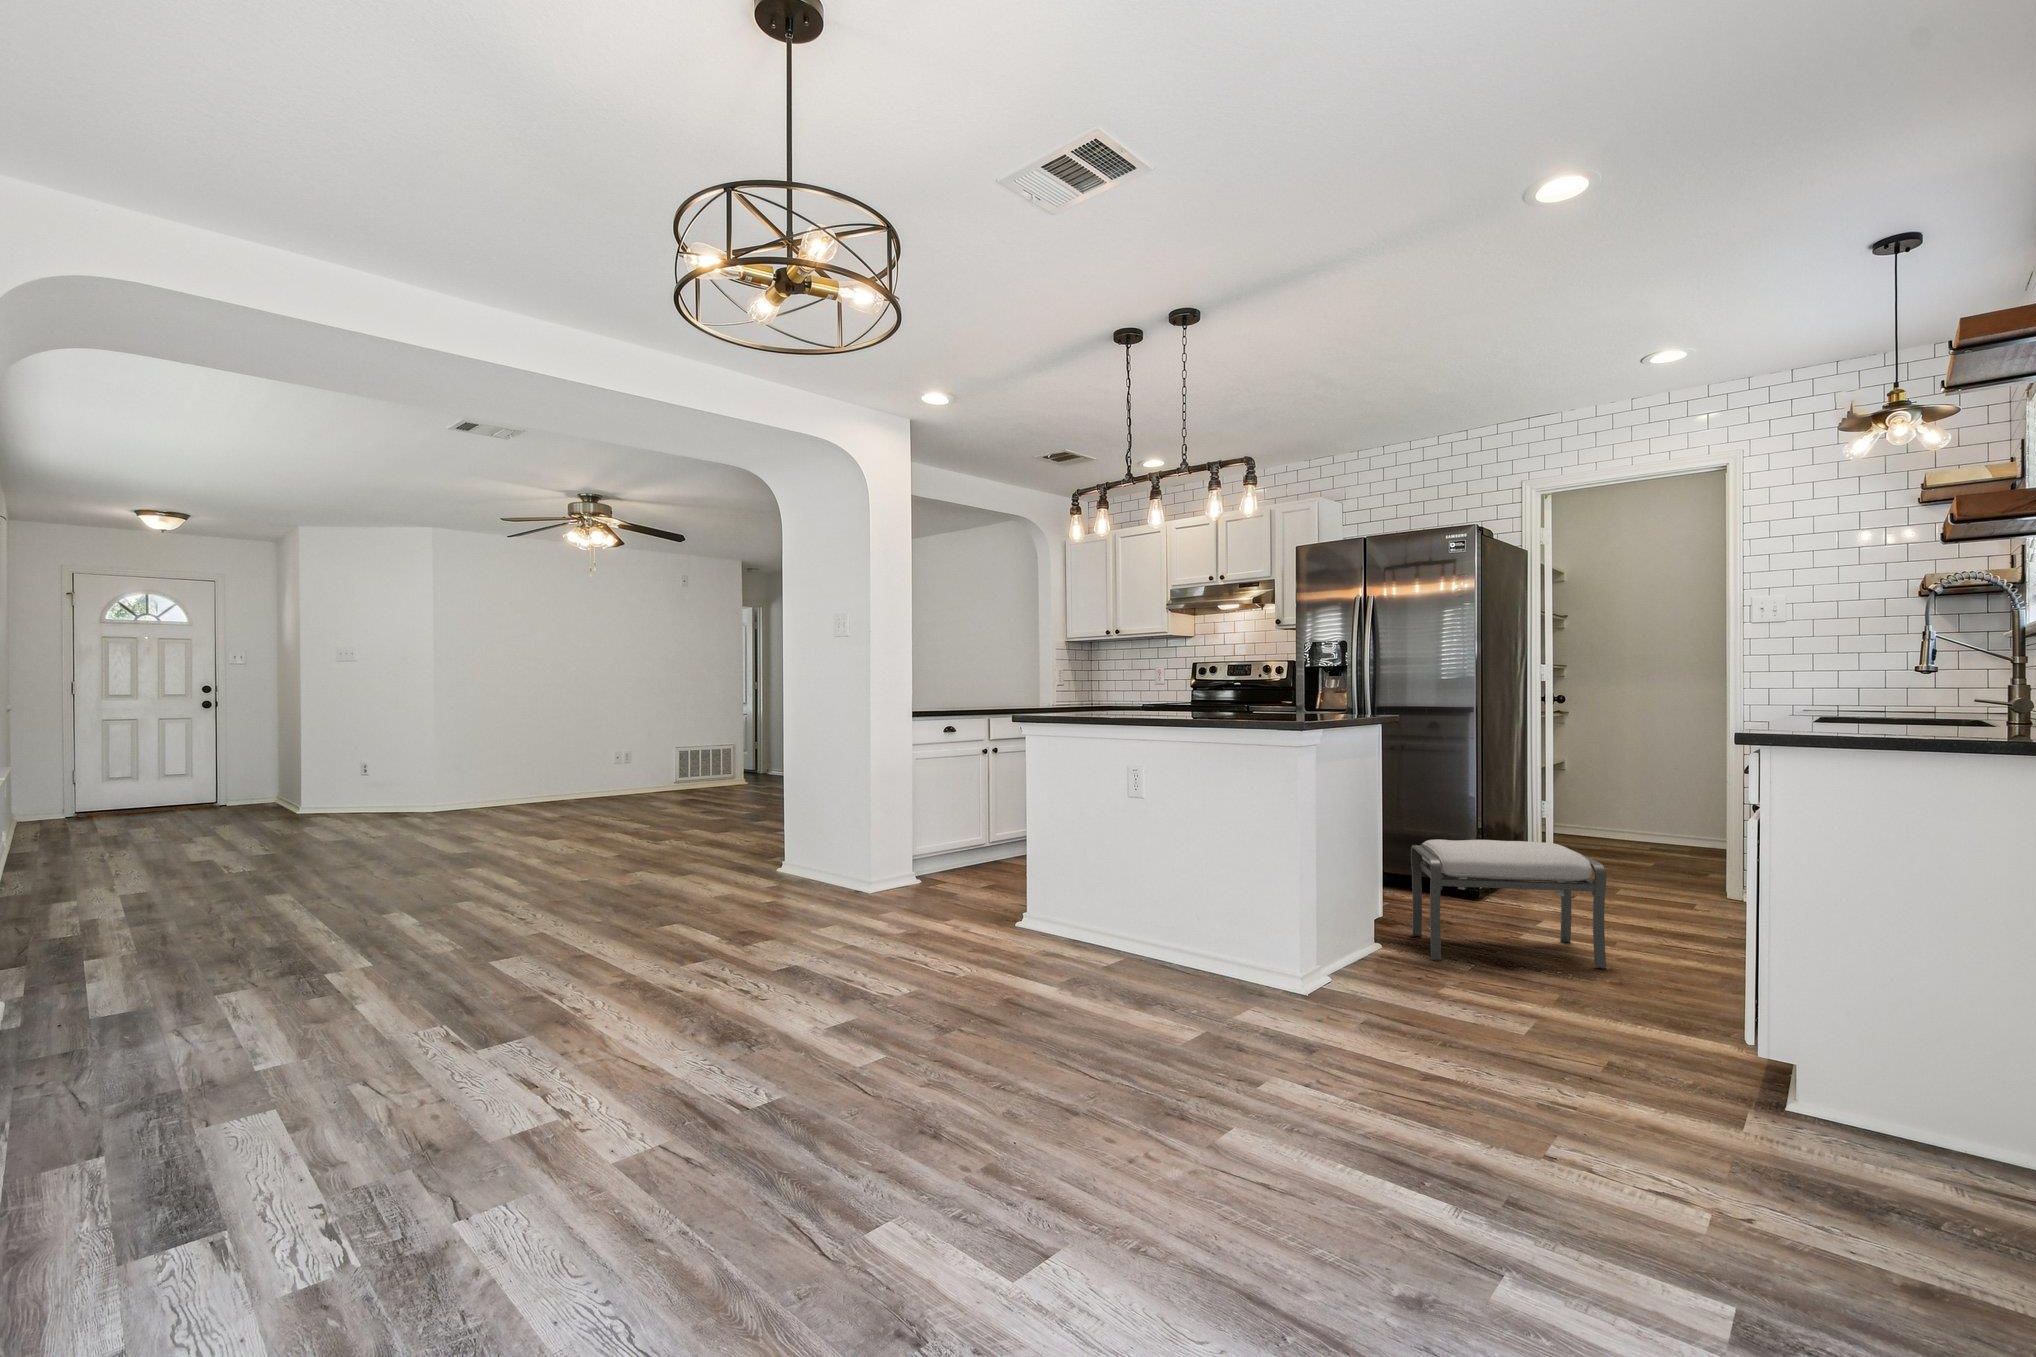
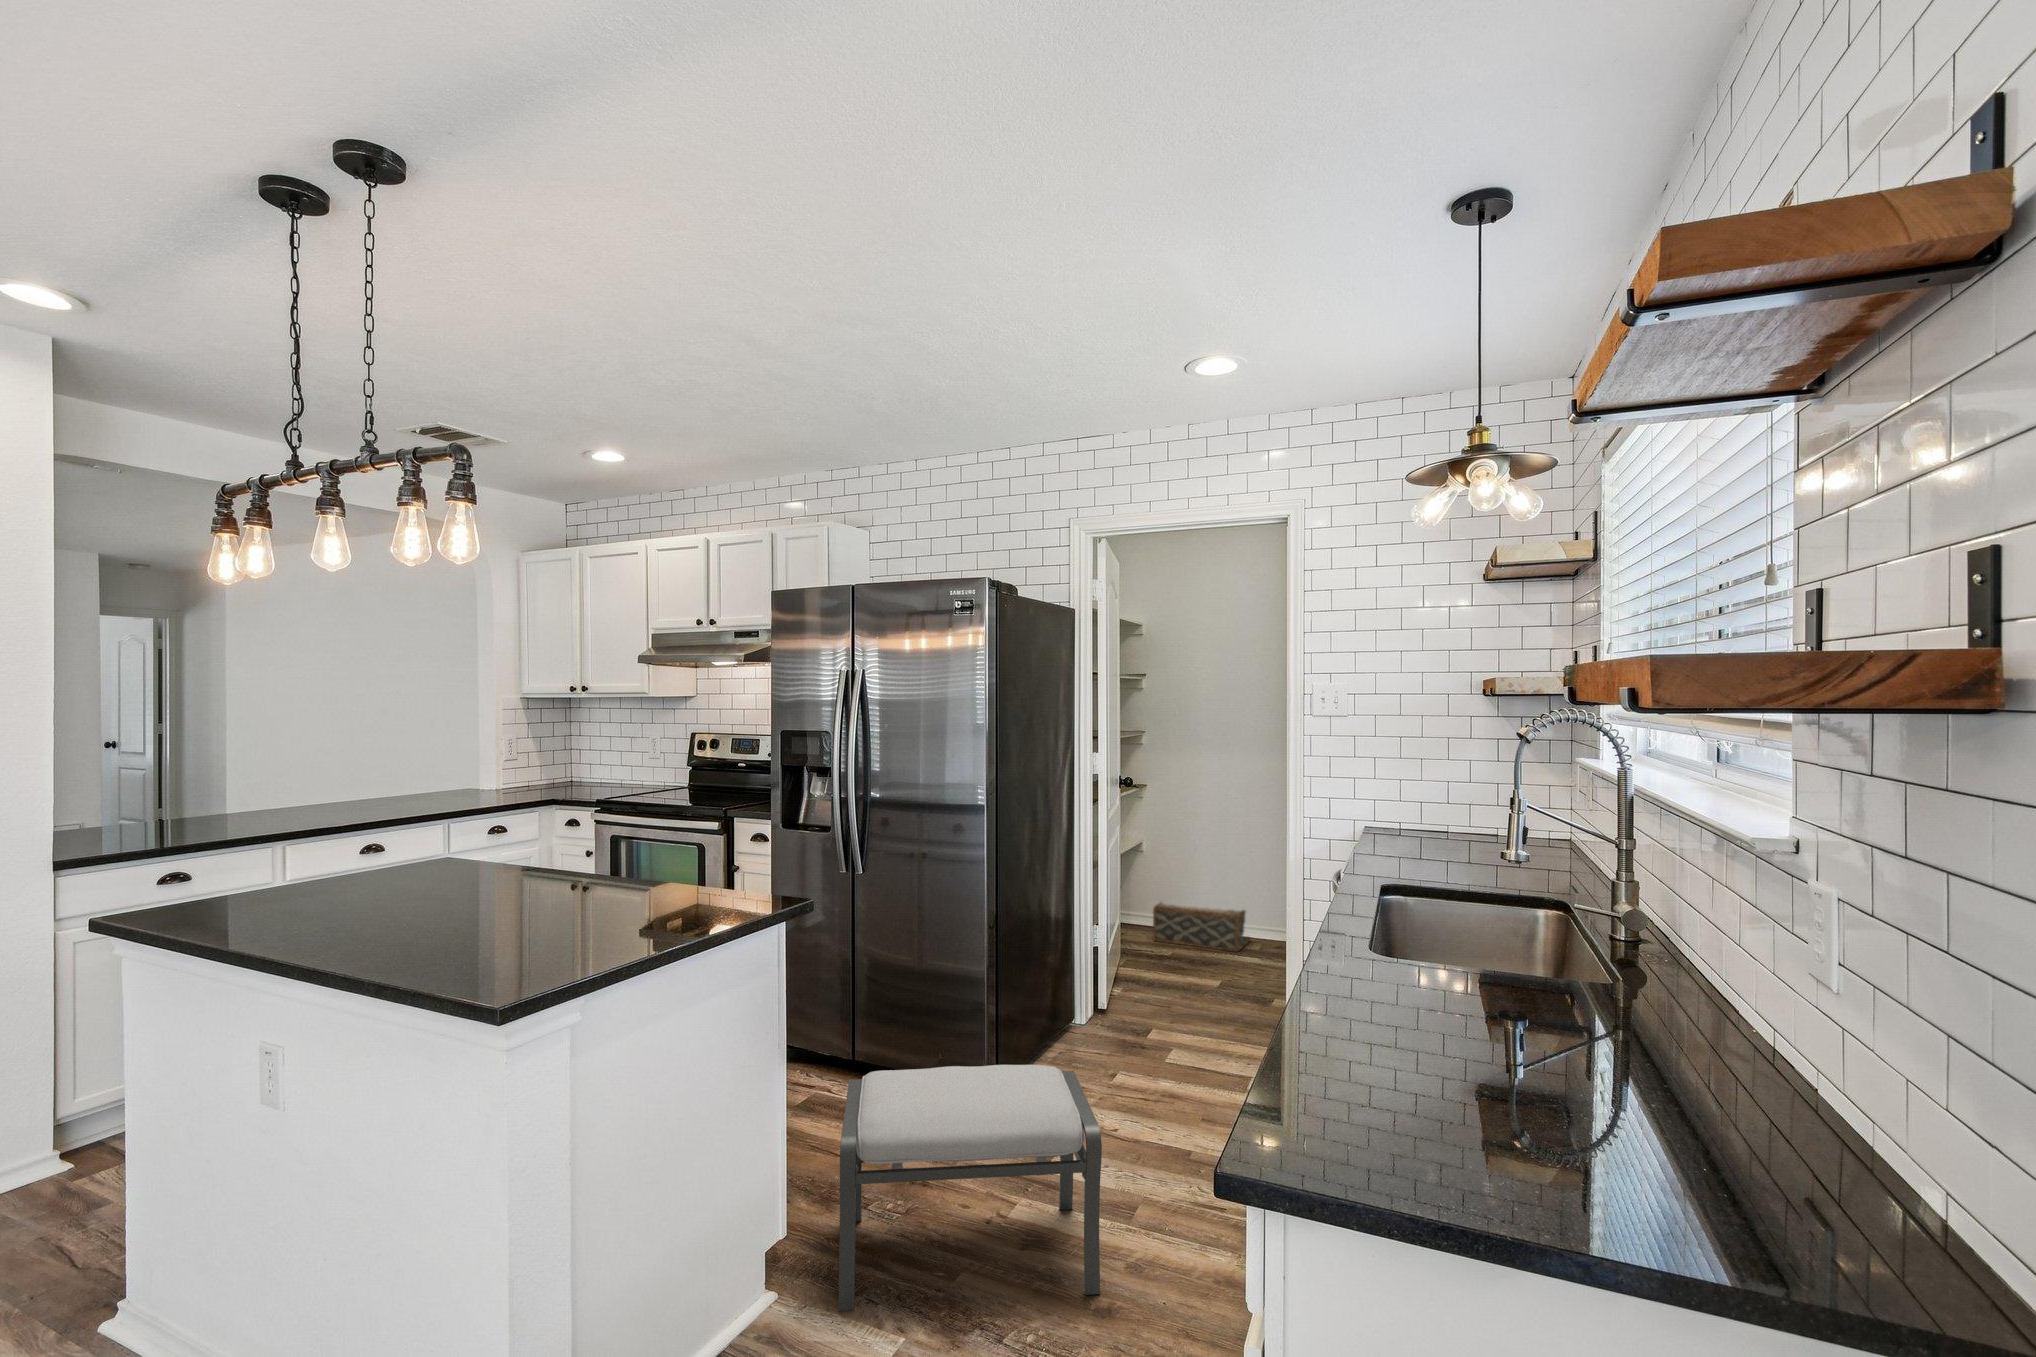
woven basket: none [1581,806,1679,848] -> present [1153,903,1250,952]

